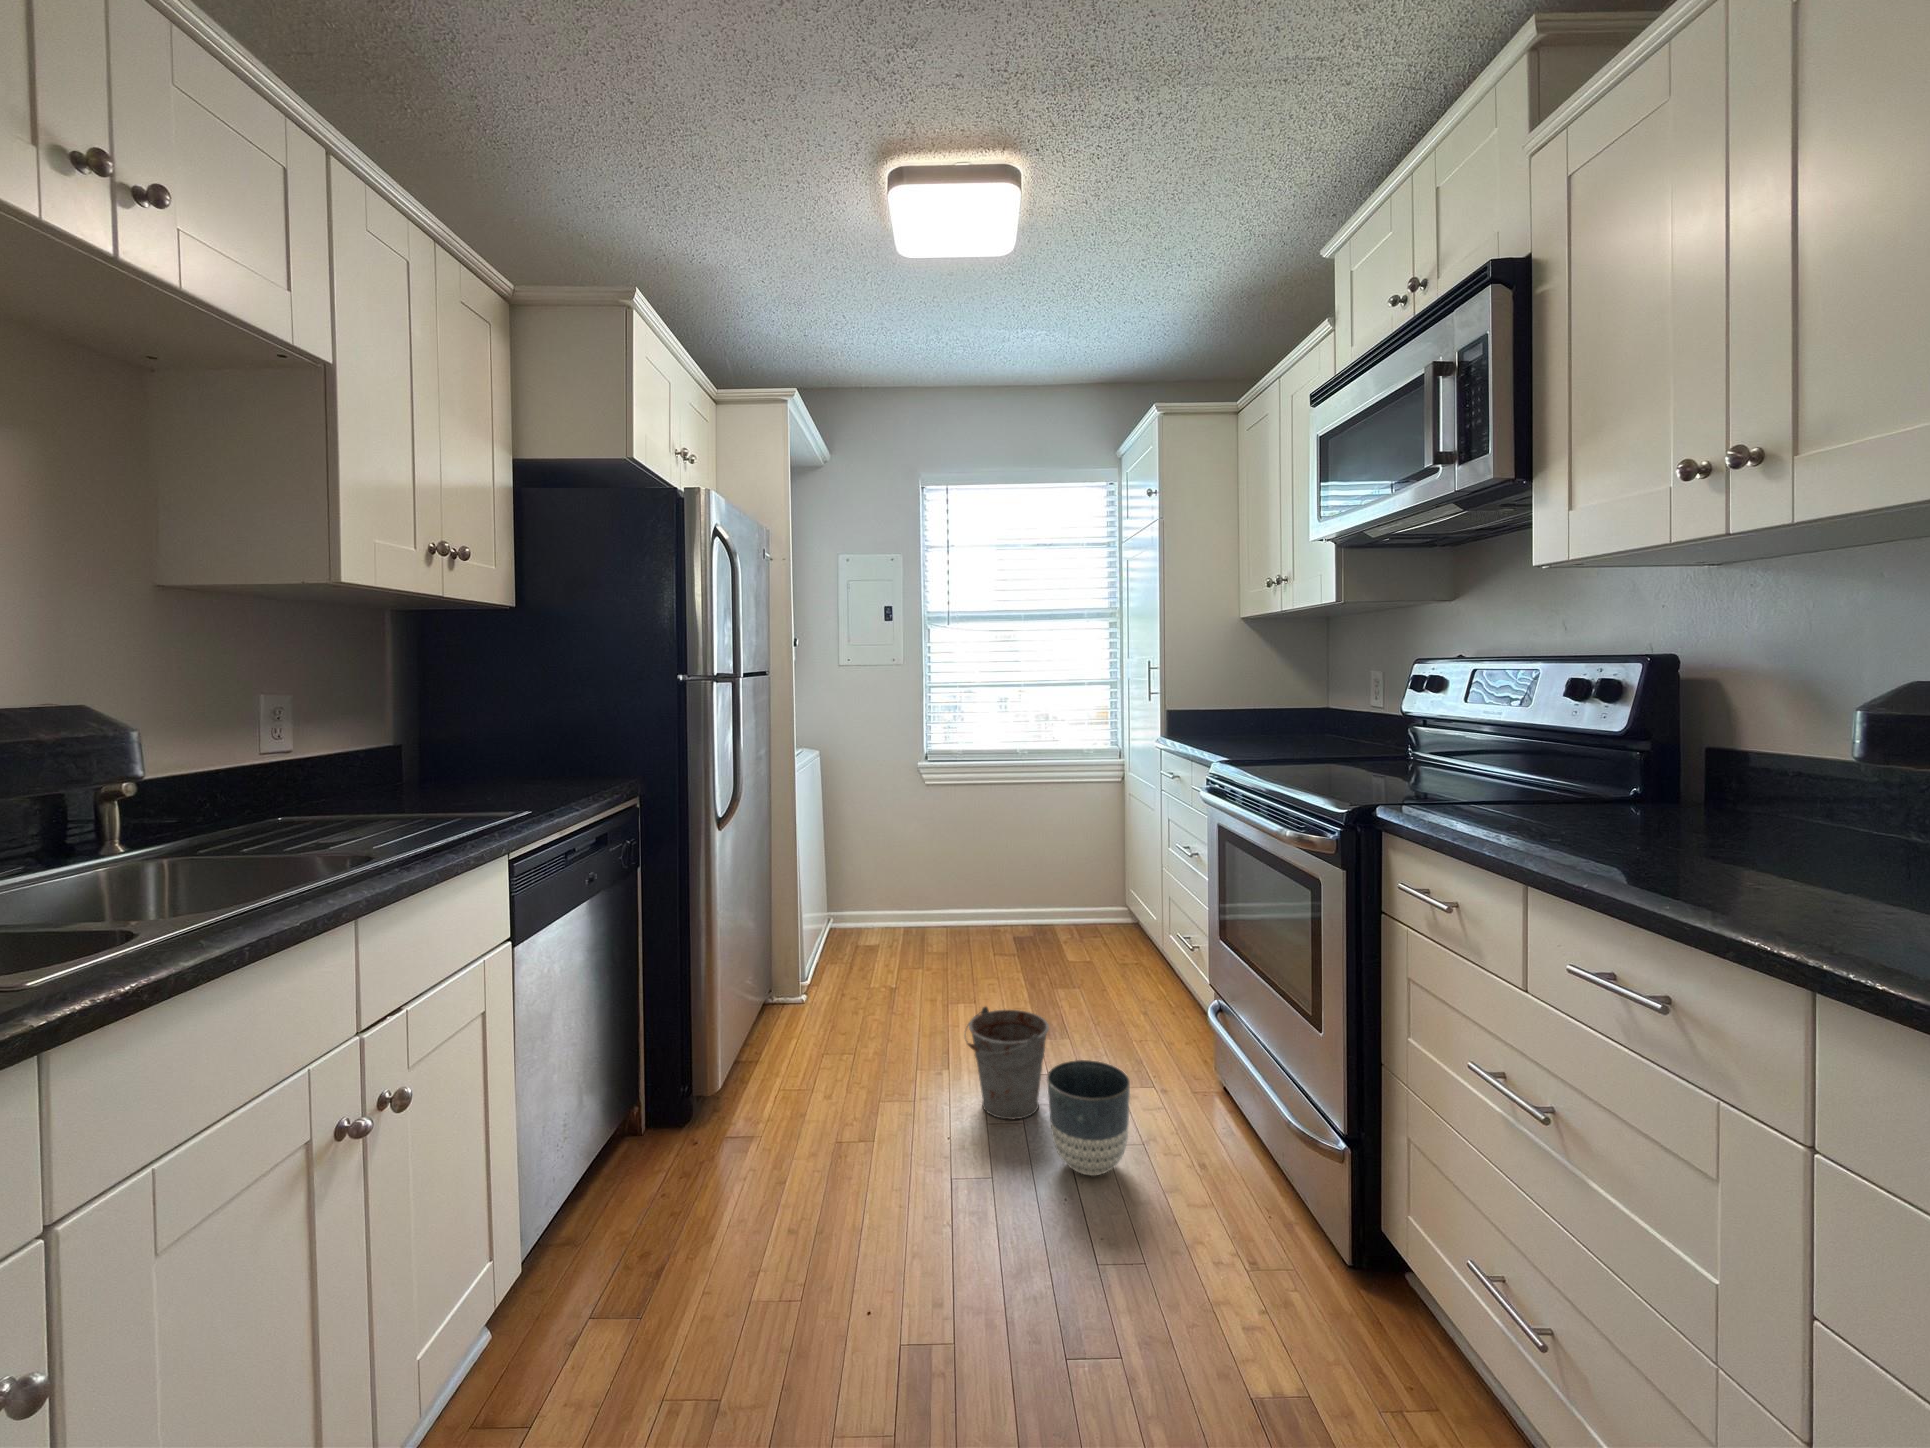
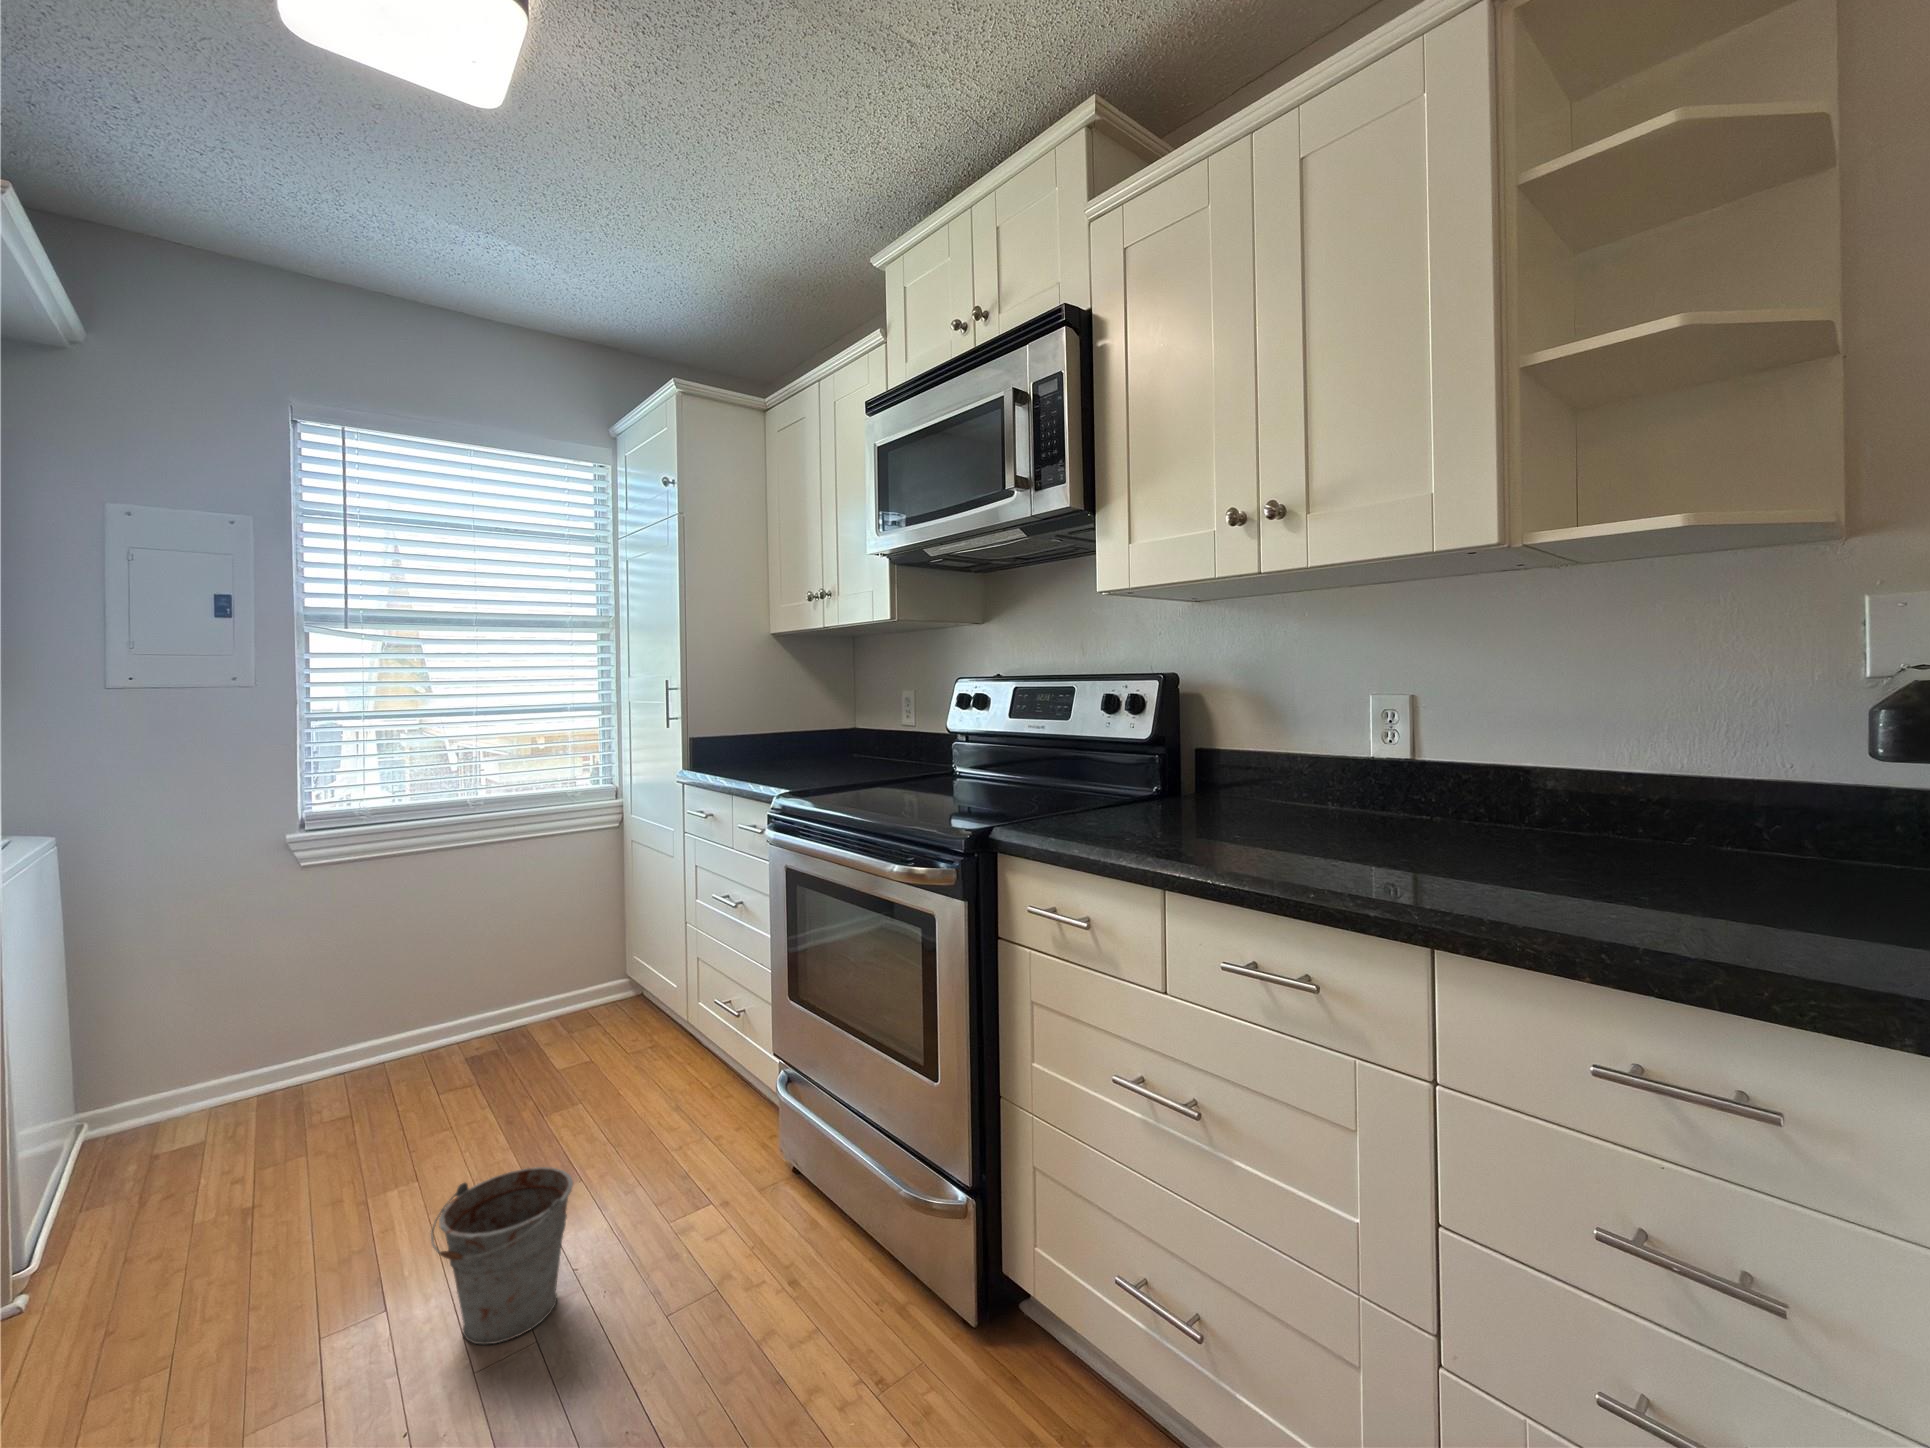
planter: present [1047,1060,1130,1176] -> none [589,1202,708,1371]

